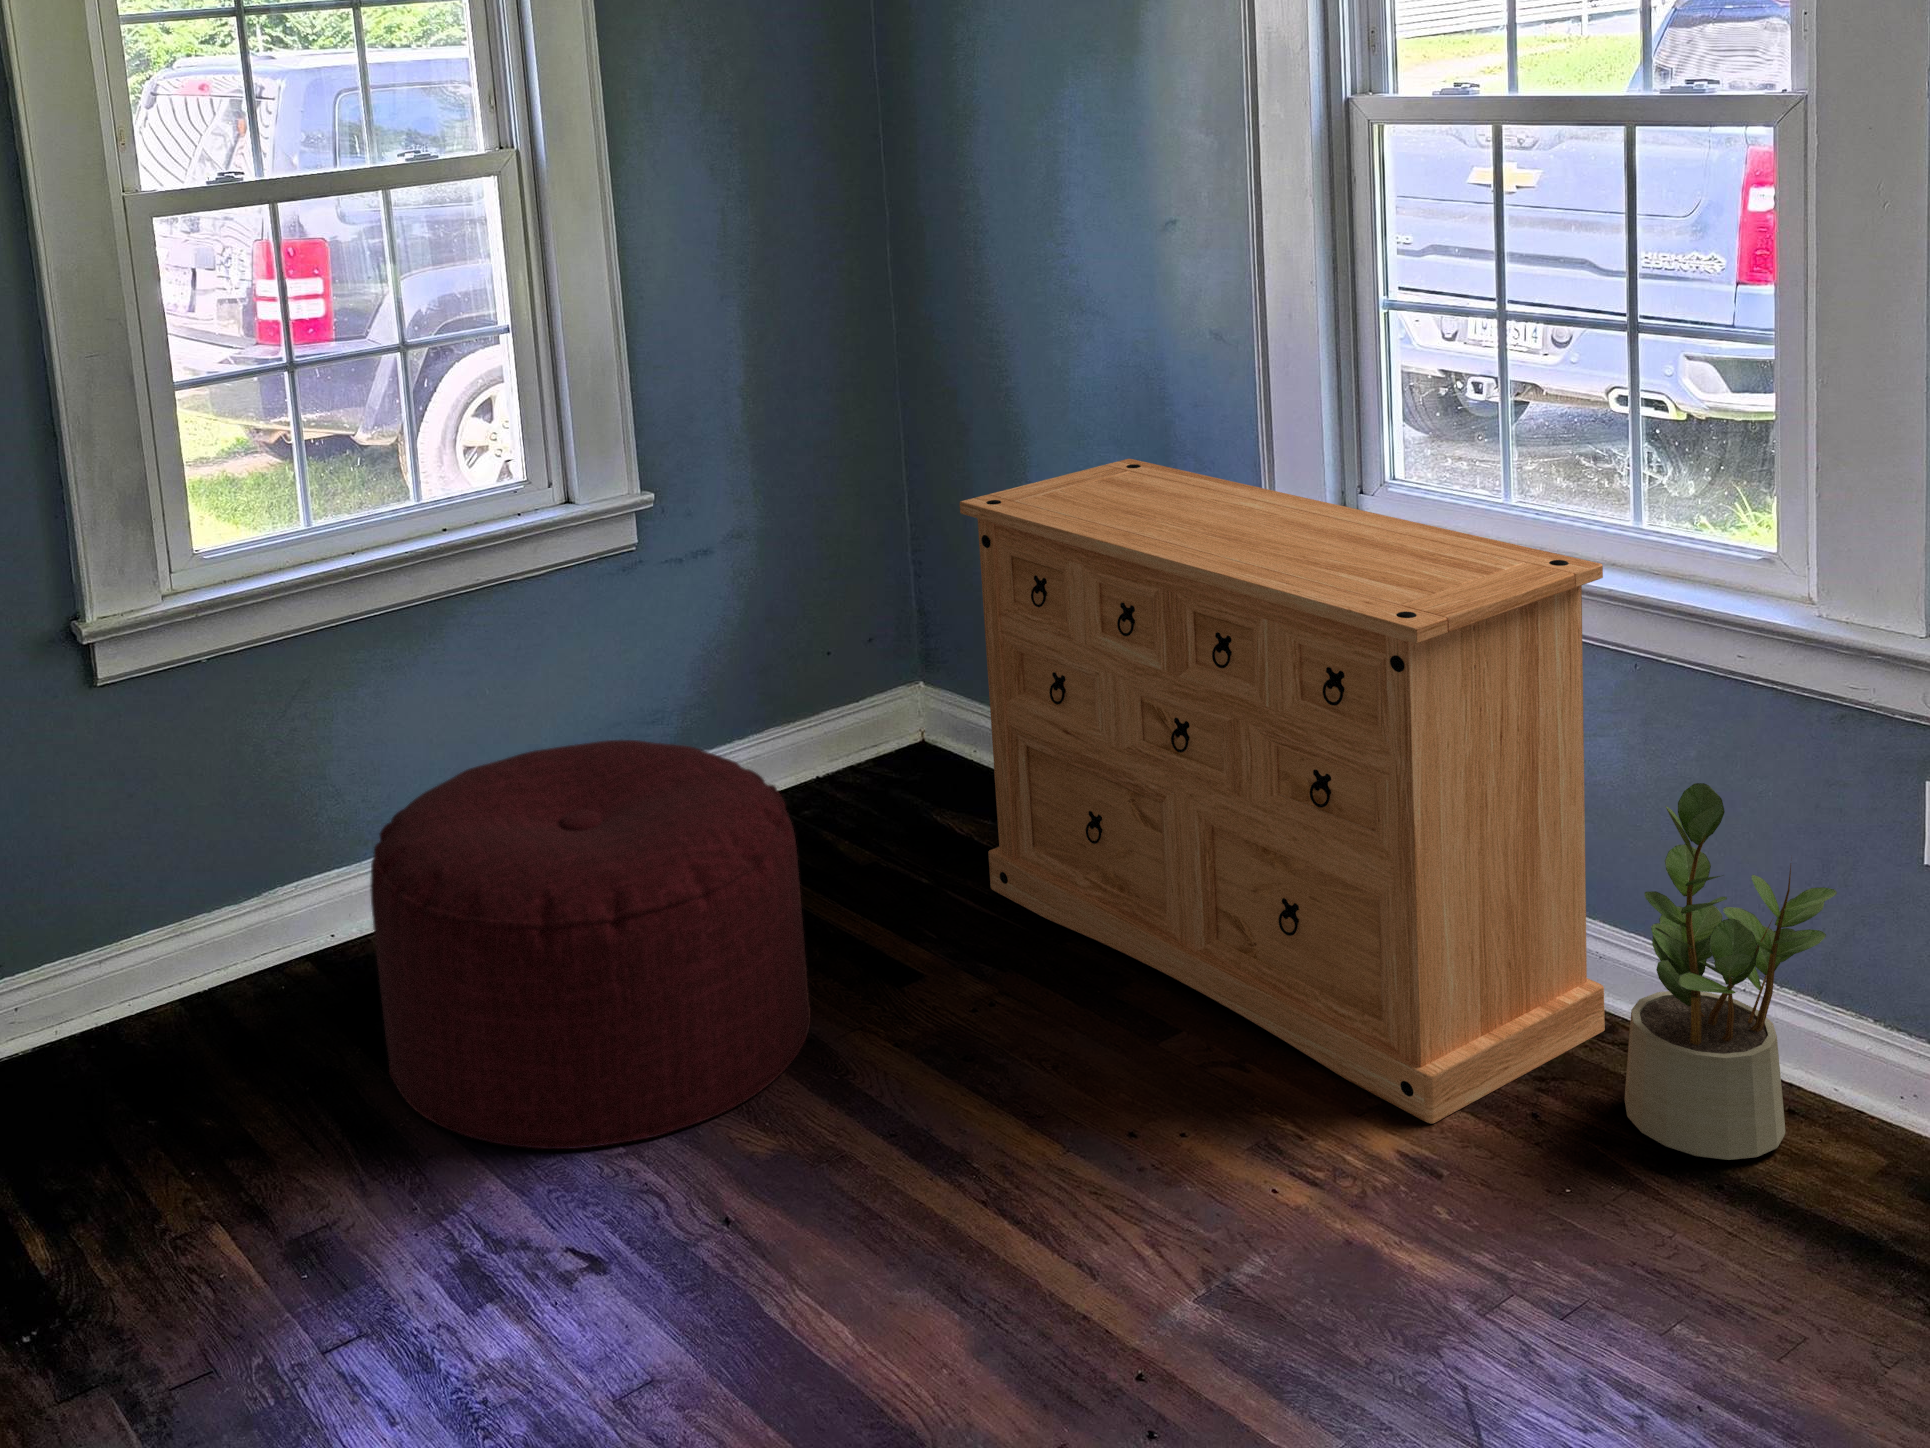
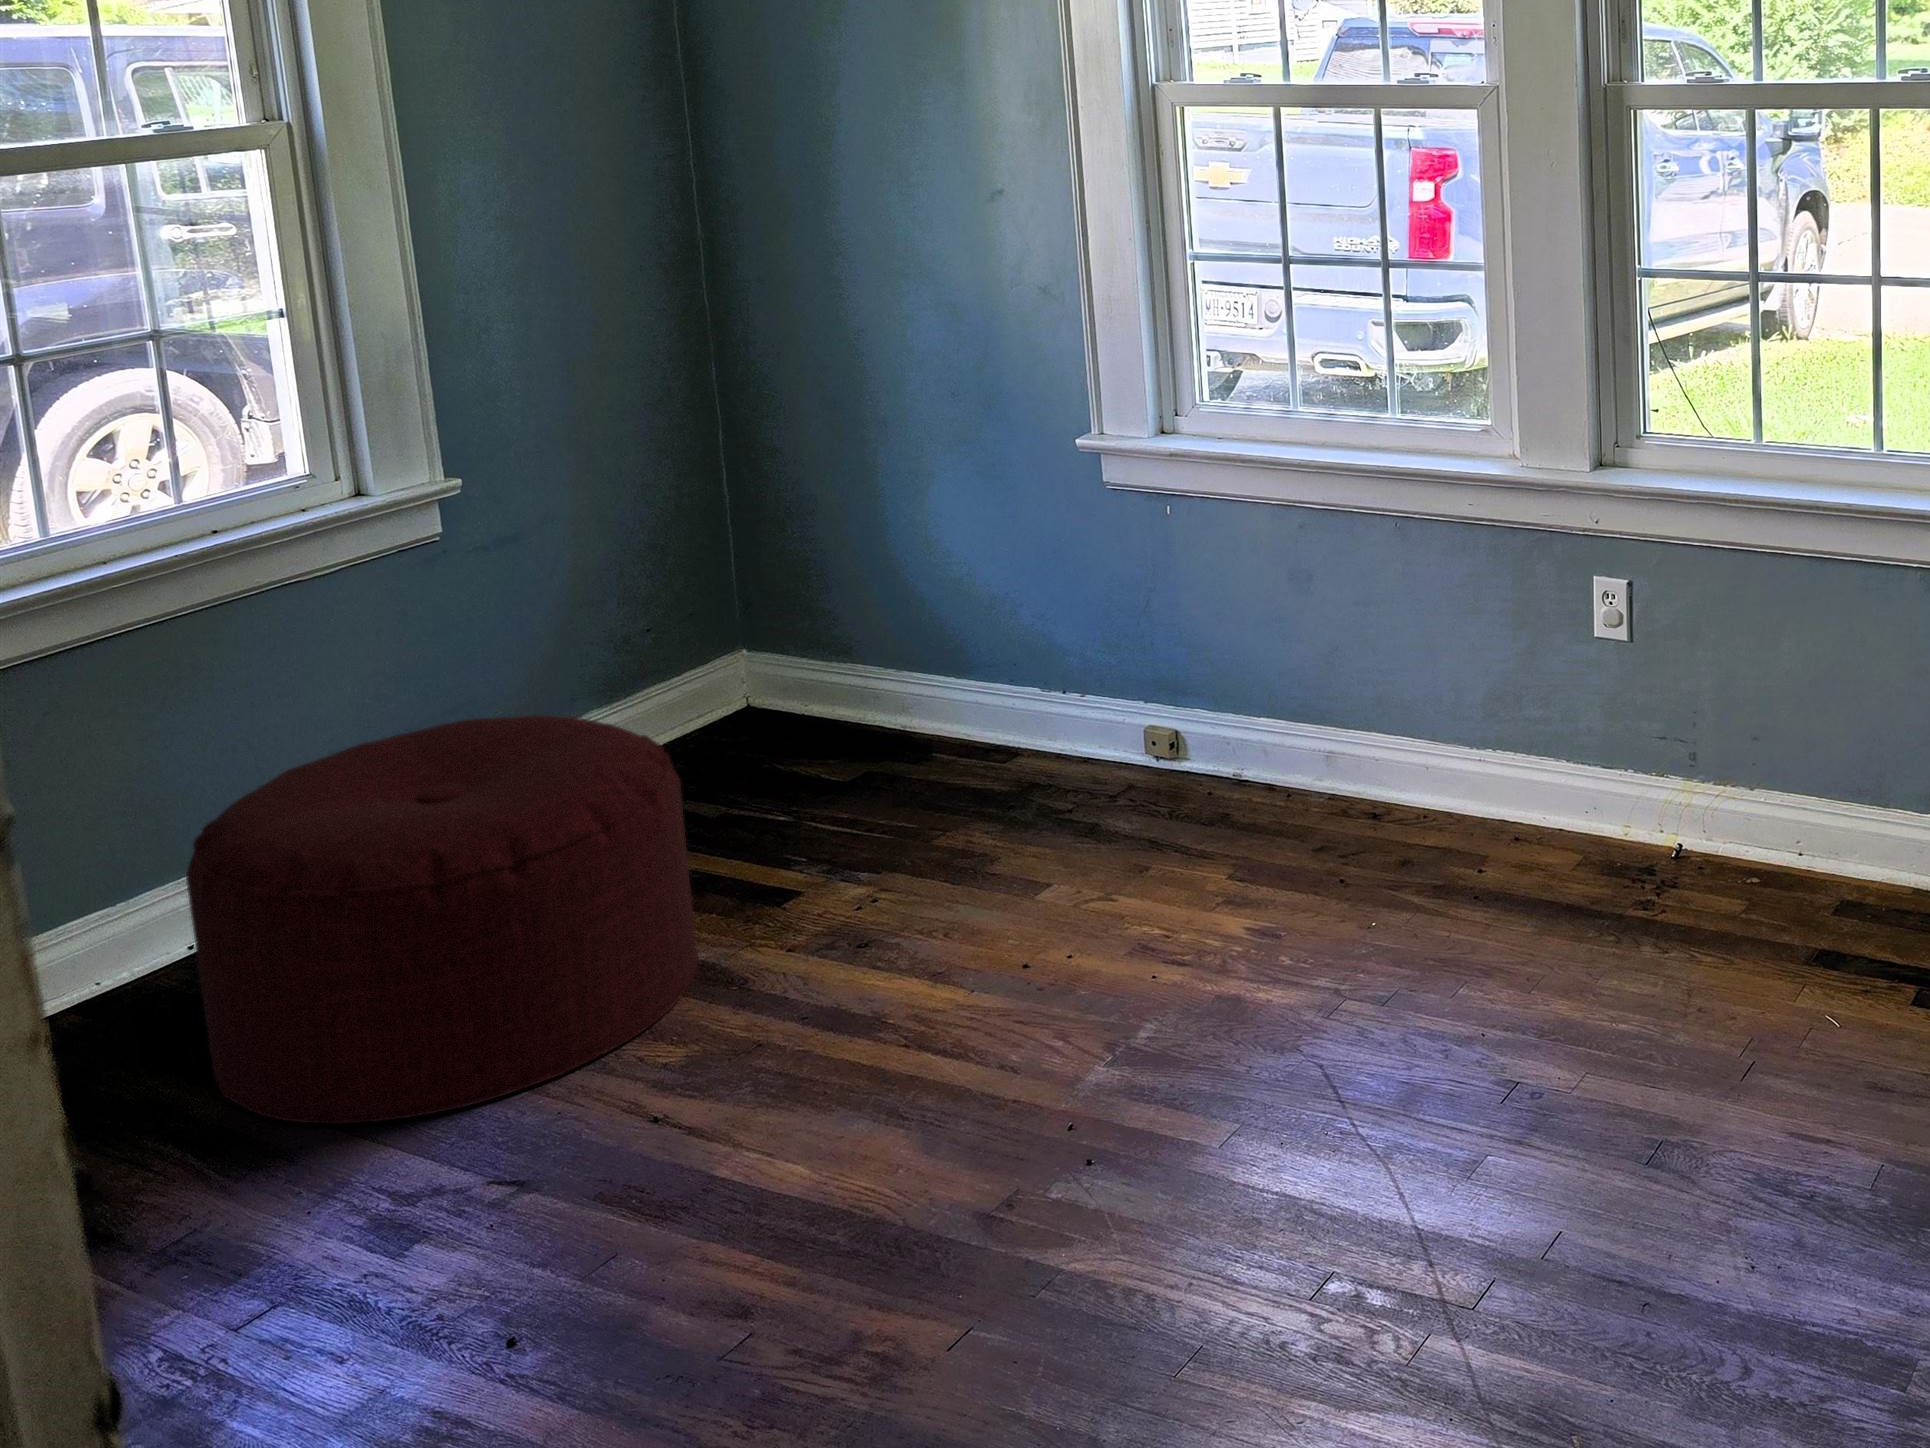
dresser: present [960,459,1605,1123] -> none [812,409,1381,907]
potted plant: present [1625,783,1837,1160] -> none [1402,599,1539,883]

